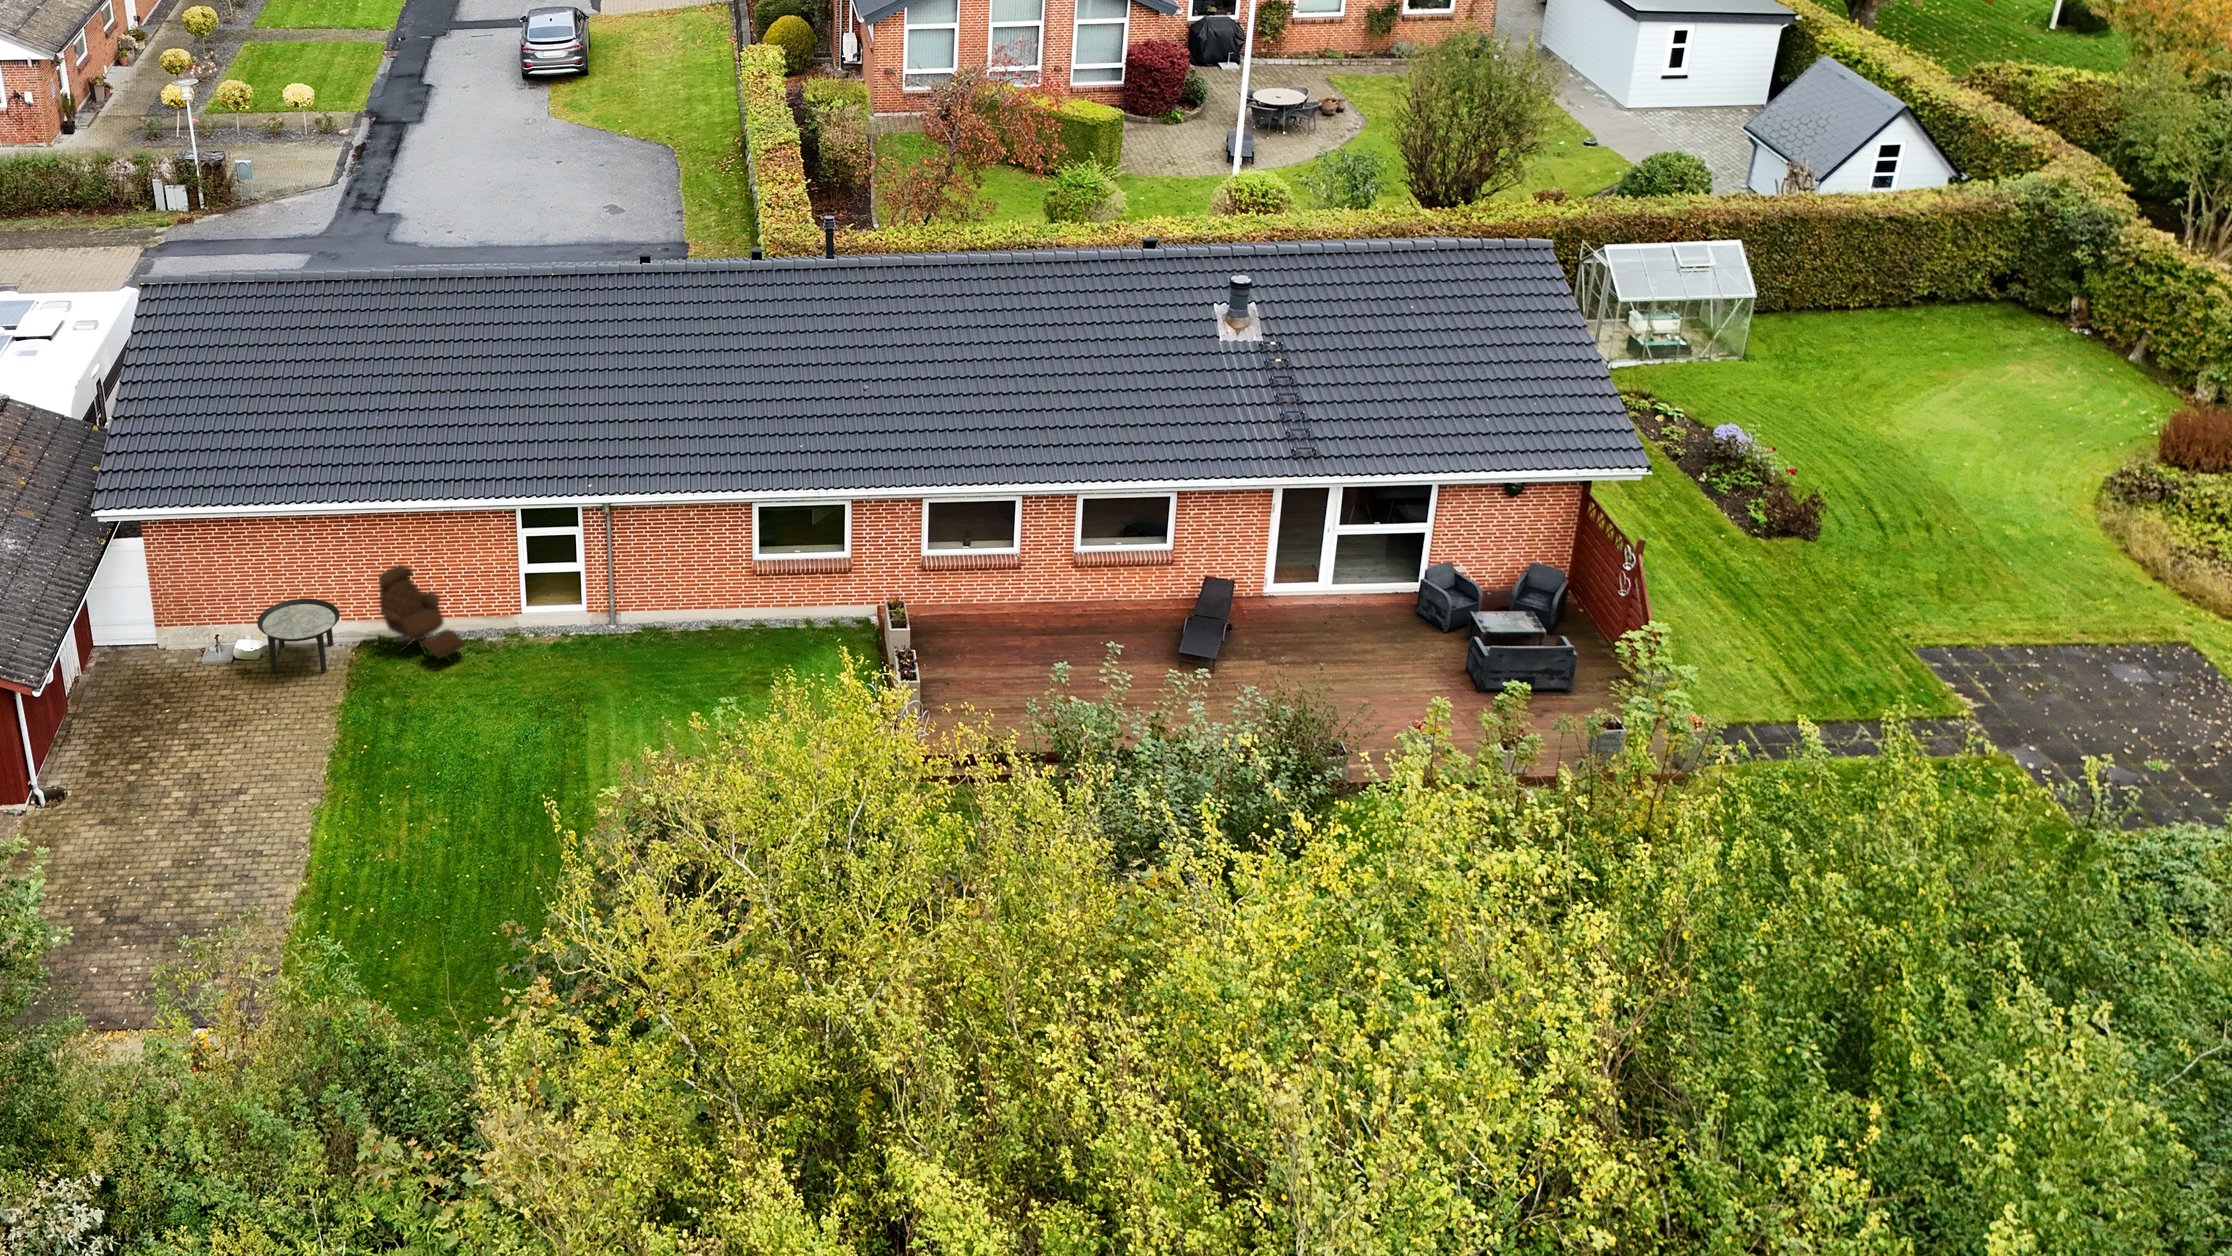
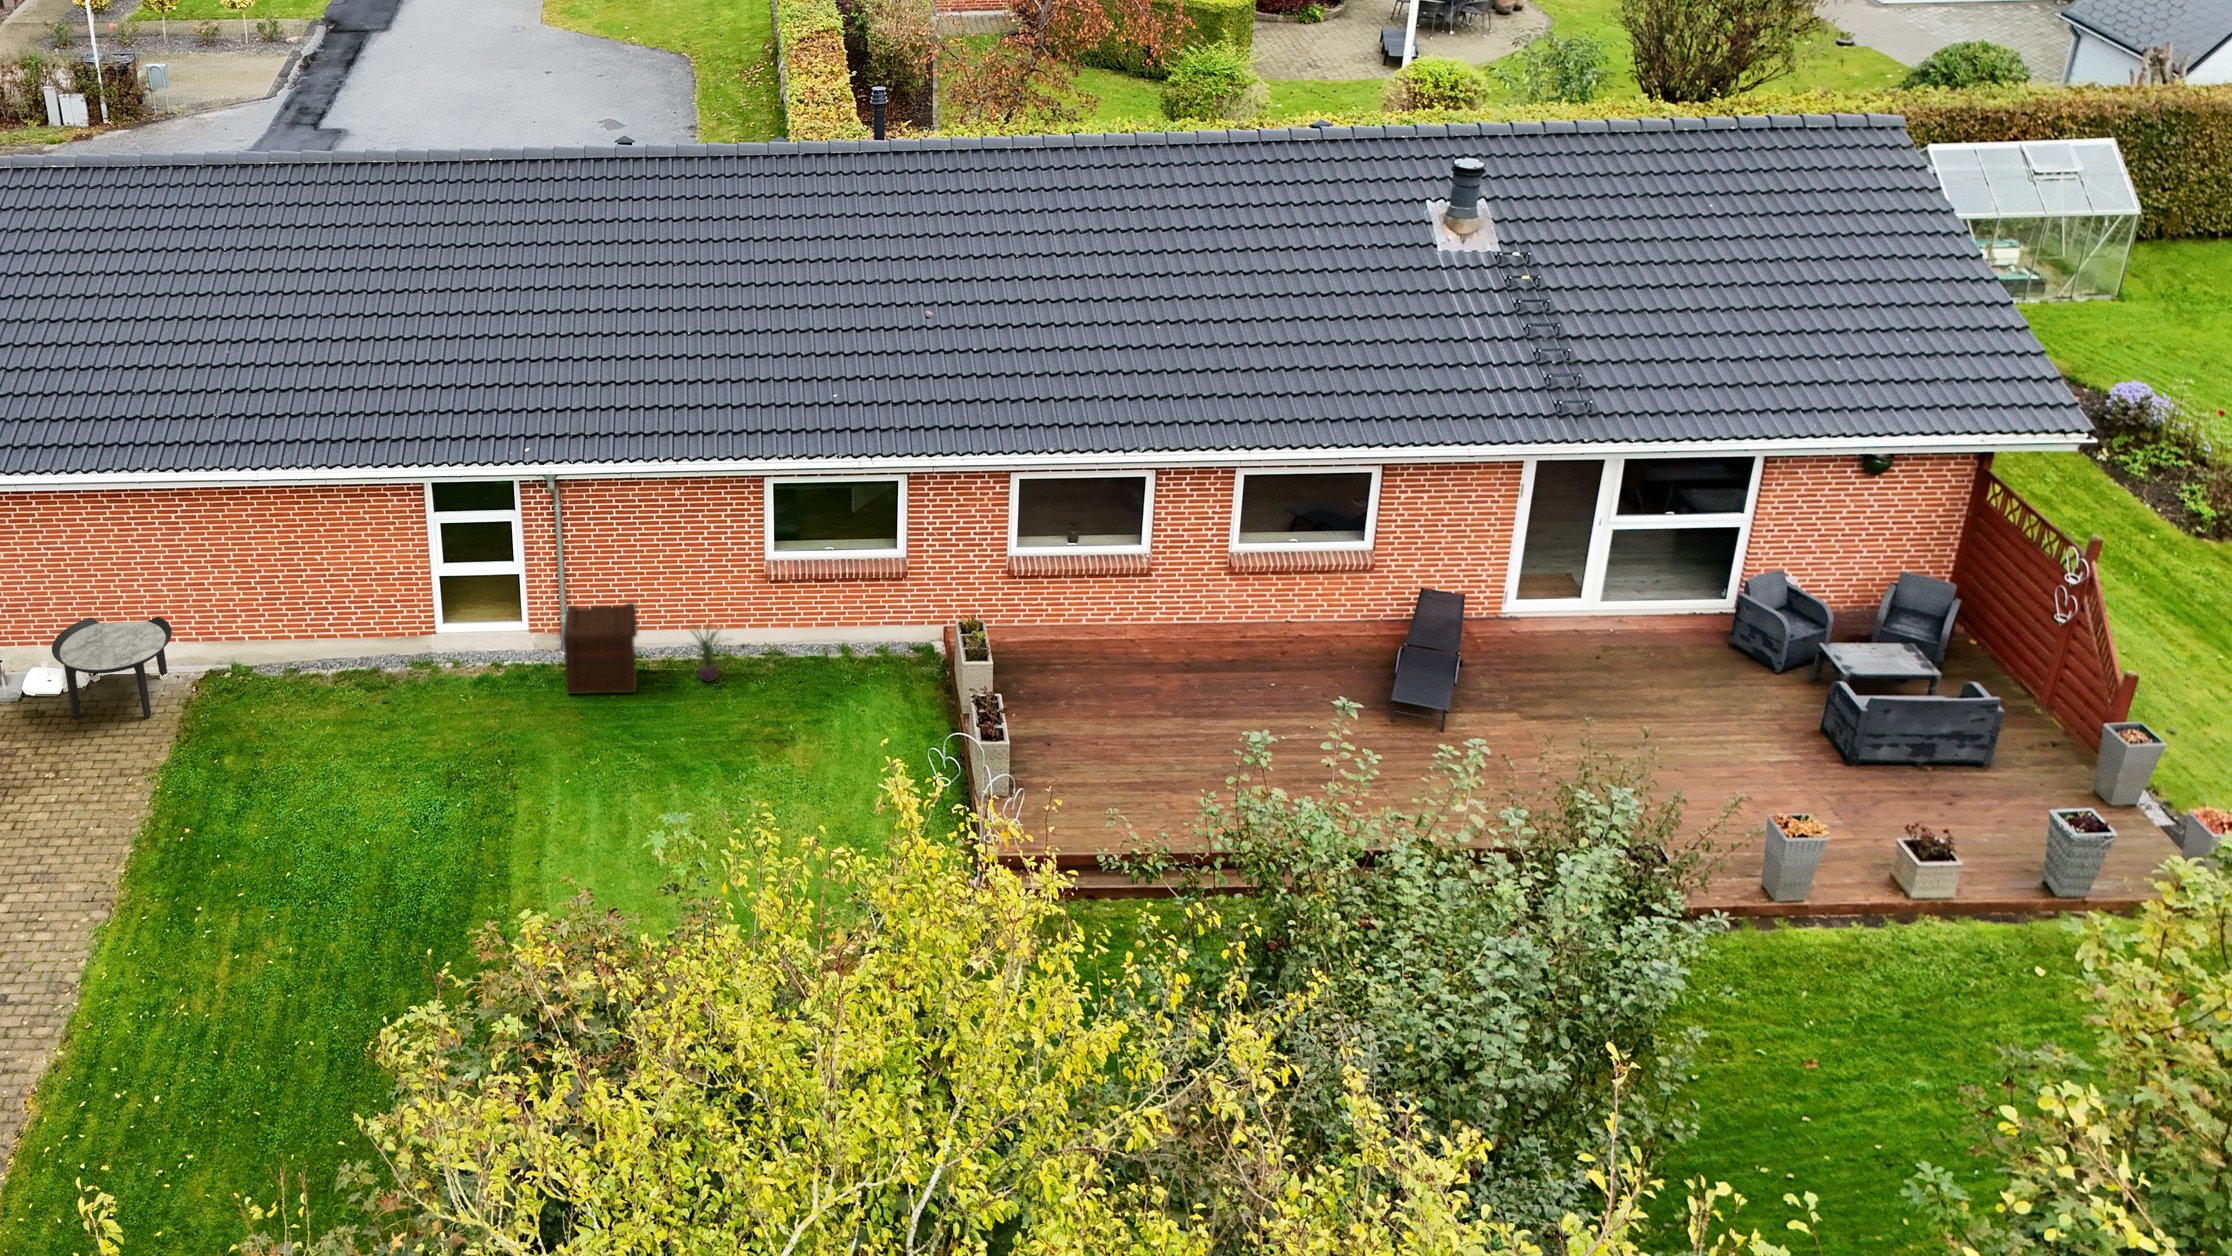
lounge chair: present [378,565,463,660] -> none [227,560,349,710]
wooden crate: none [614,589,664,654] -> present [563,603,637,694]
decorative plant: none [690,603,736,645] -> present [678,623,727,681]

